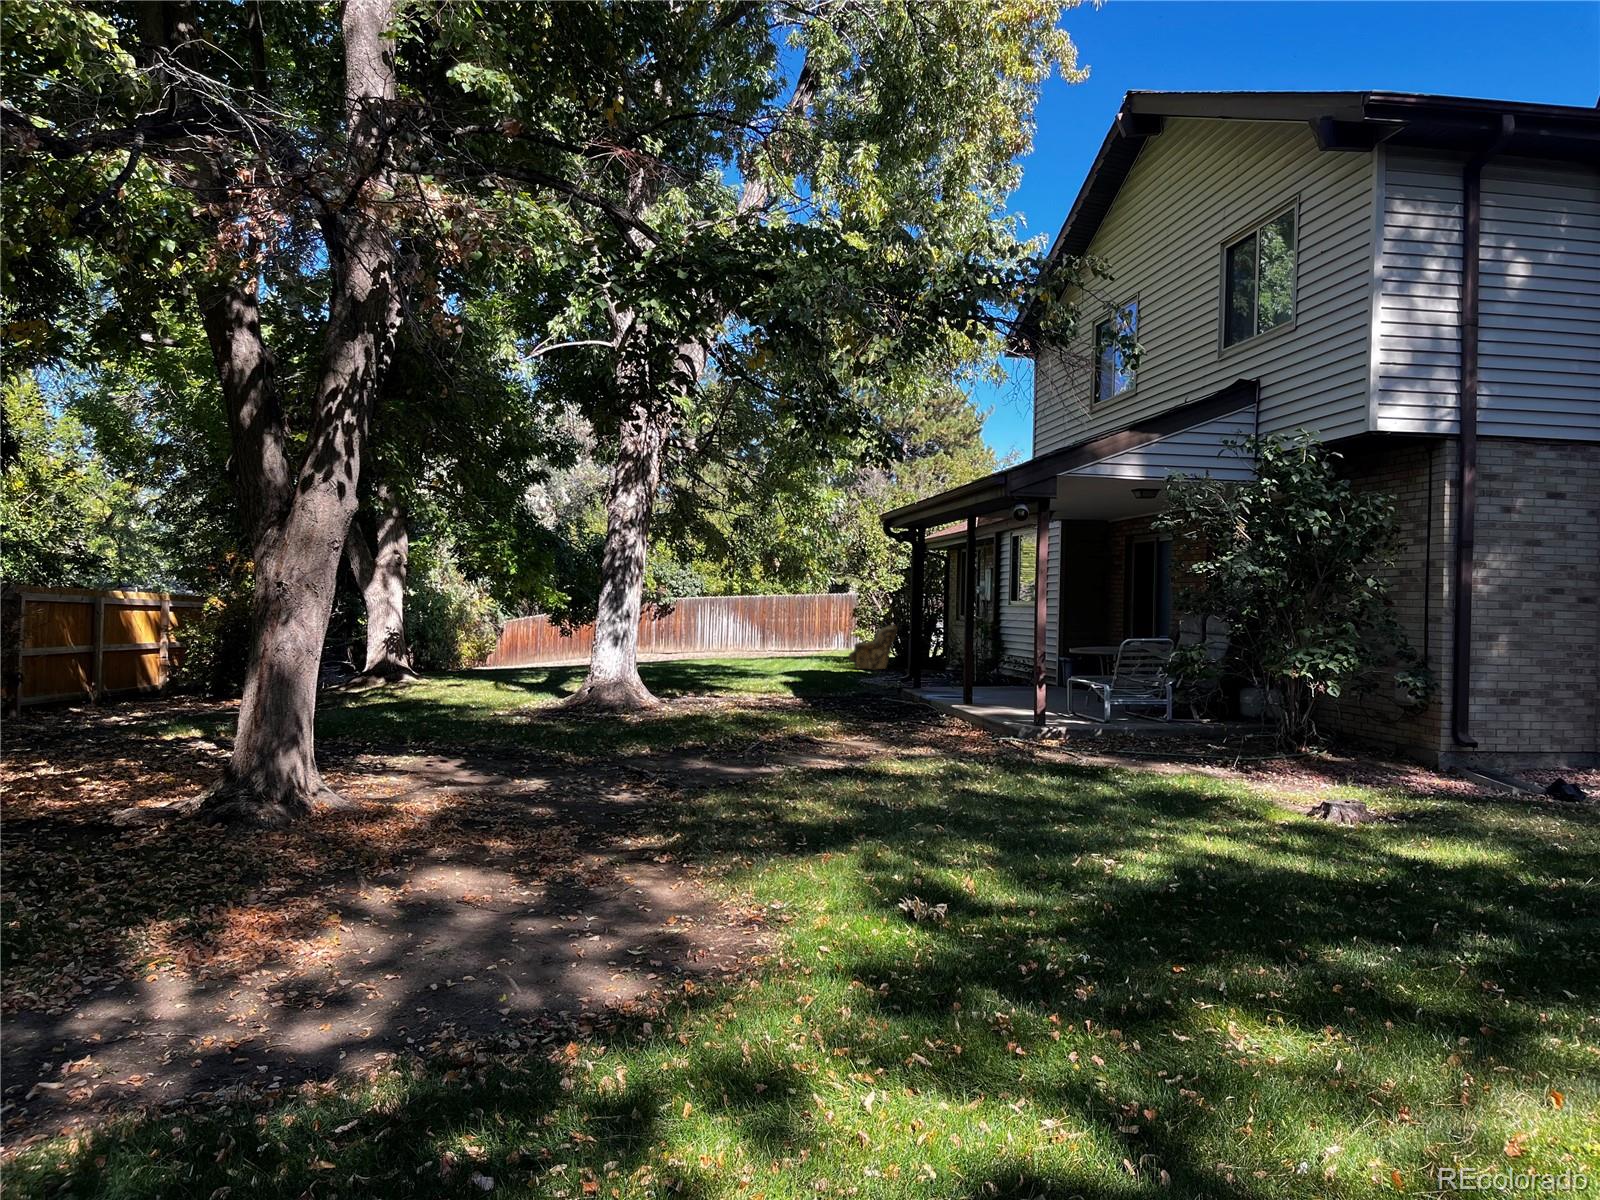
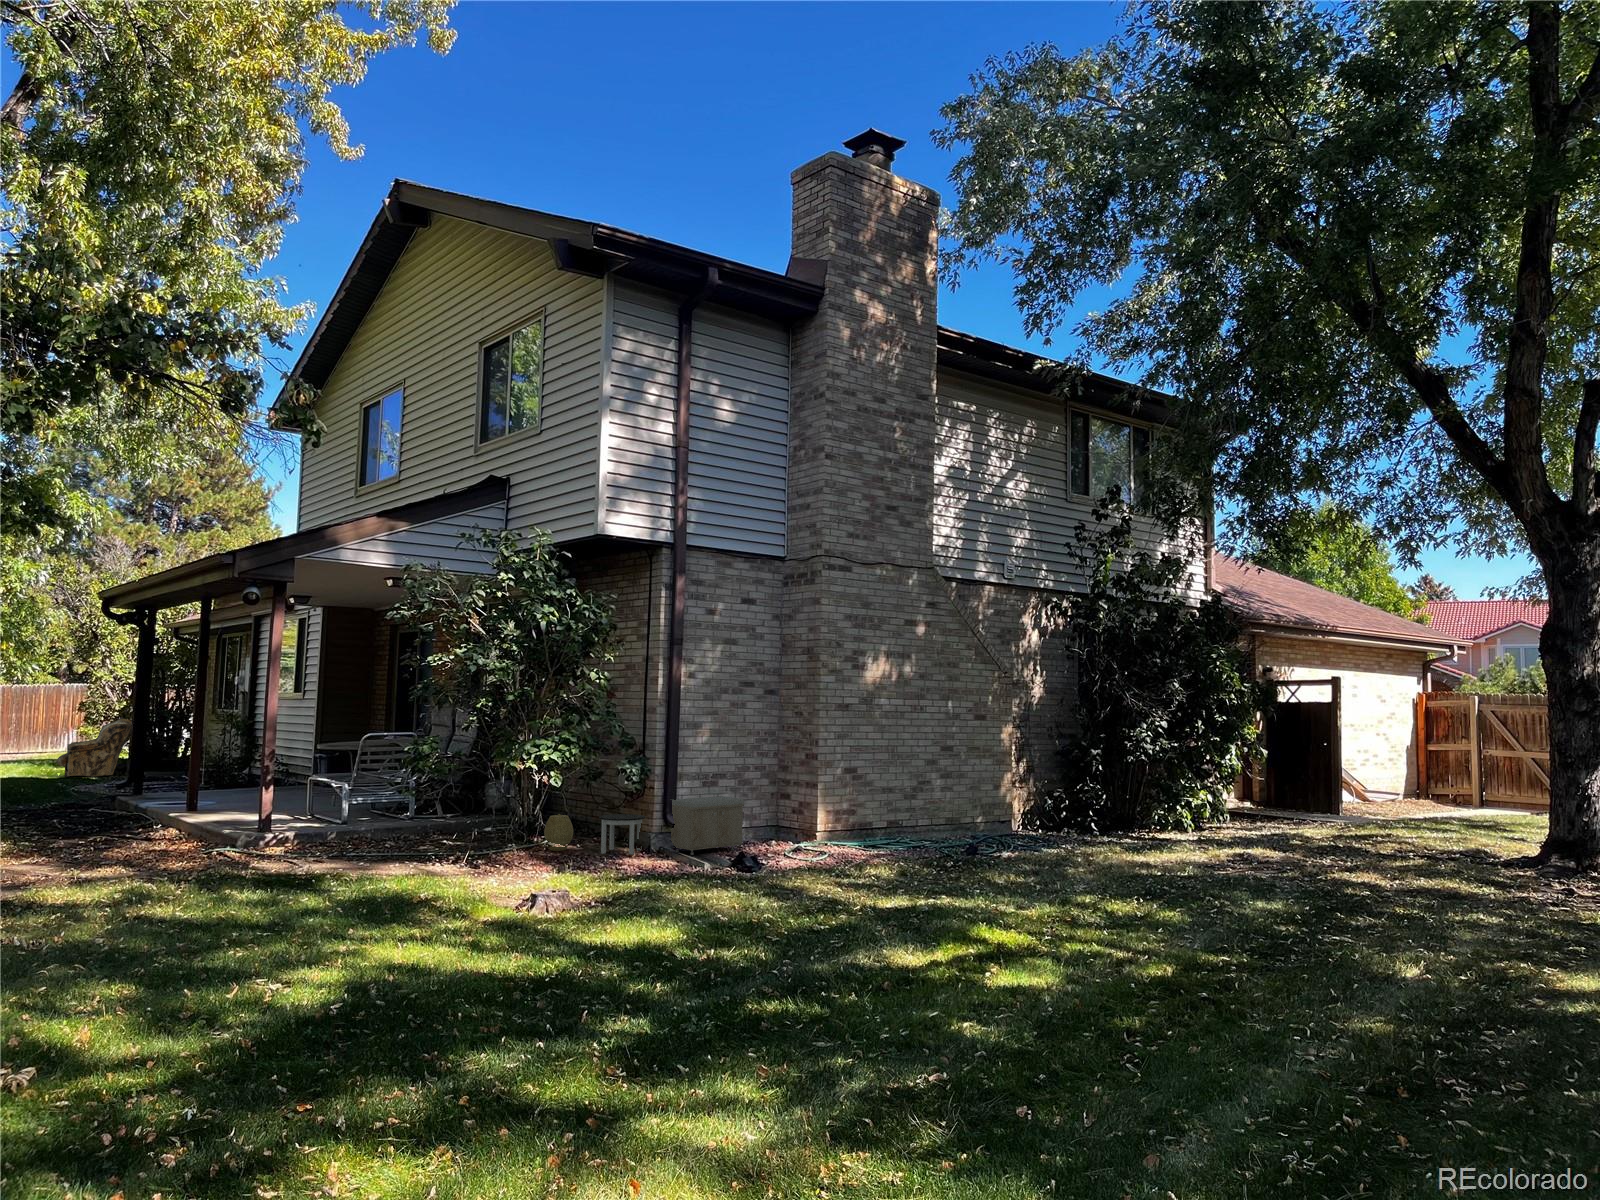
storage bench: none [1461,715,1561,778] -> present [671,796,744,855]
woven basket: none [1310,724,1343,761] -> present [544,814,573,851]
round table: none [1375,728,1431,772] -> present [599,814,645,855]

